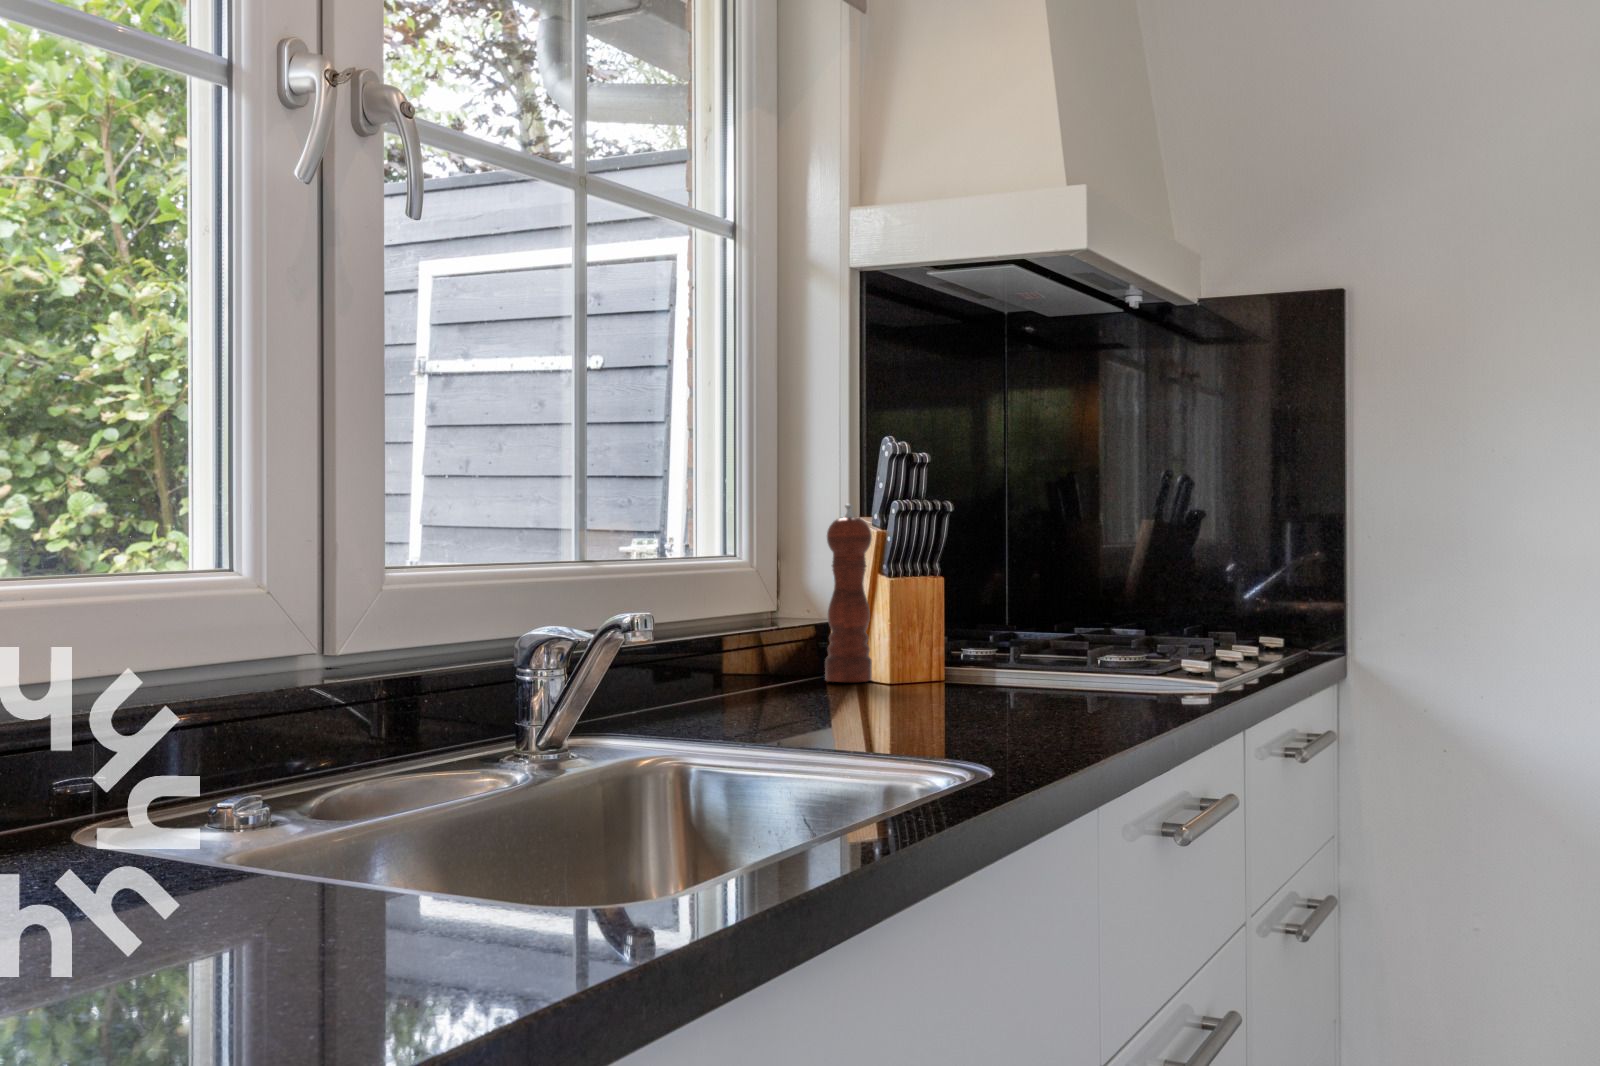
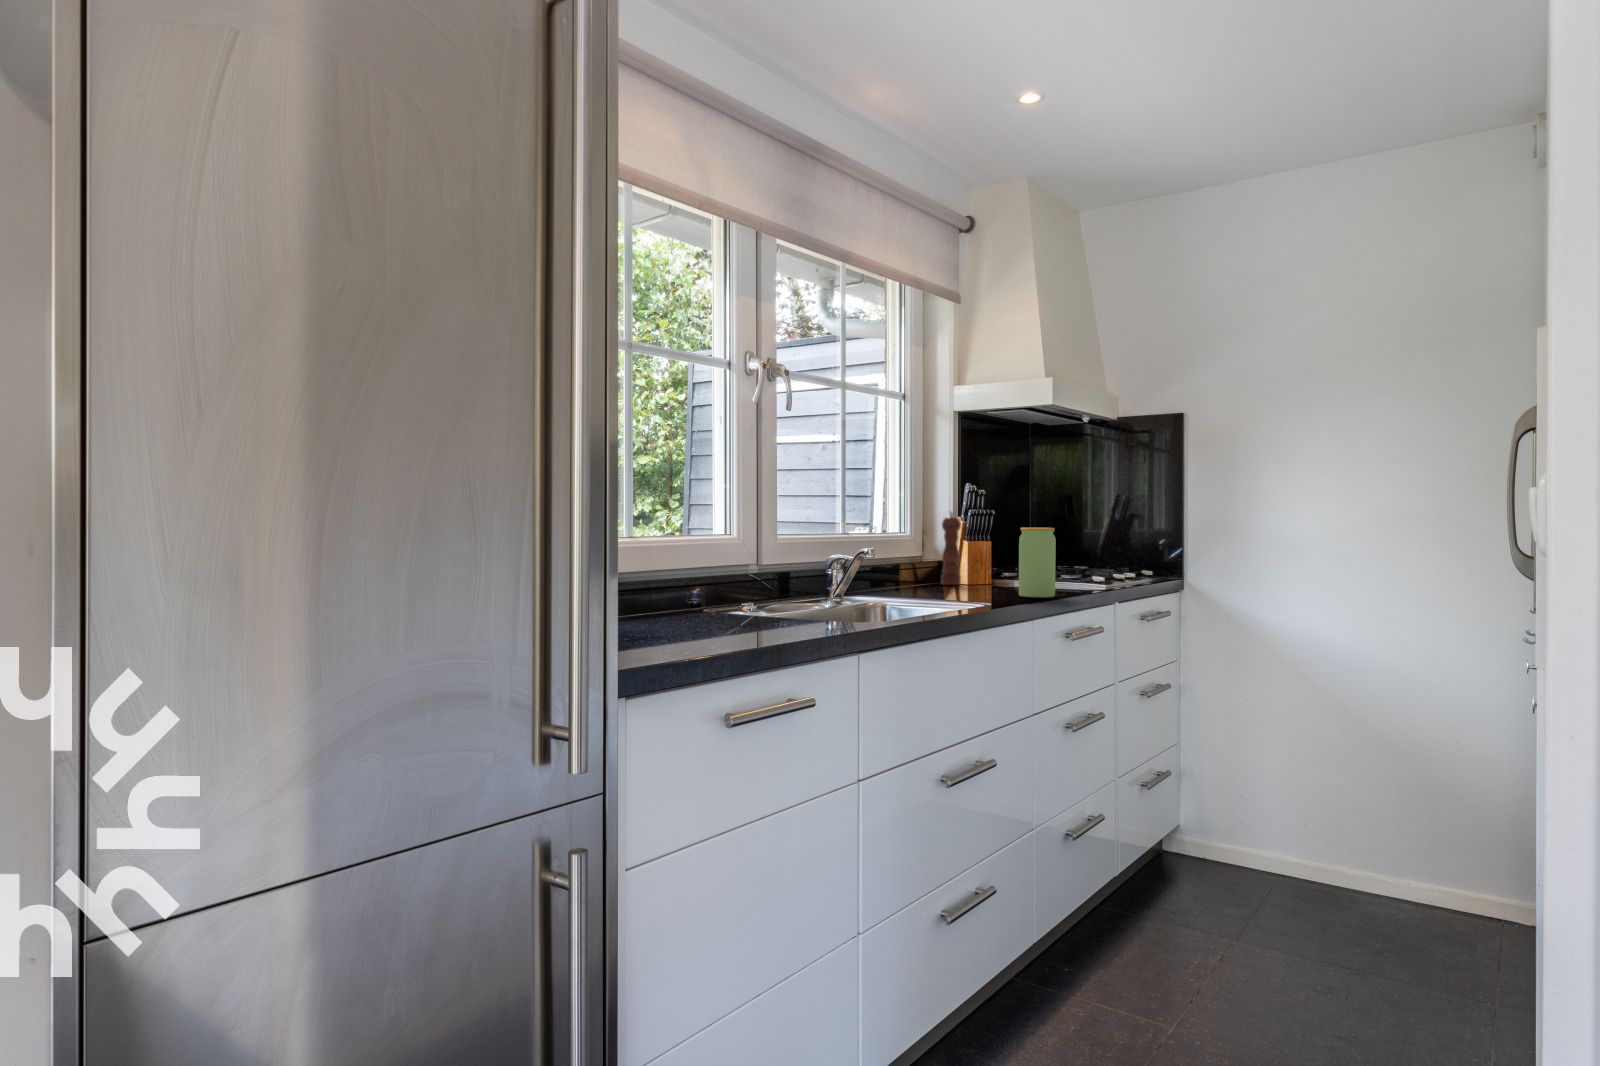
jar: none [1038,546,1134,732] -> present [1019,528,1056,598]

